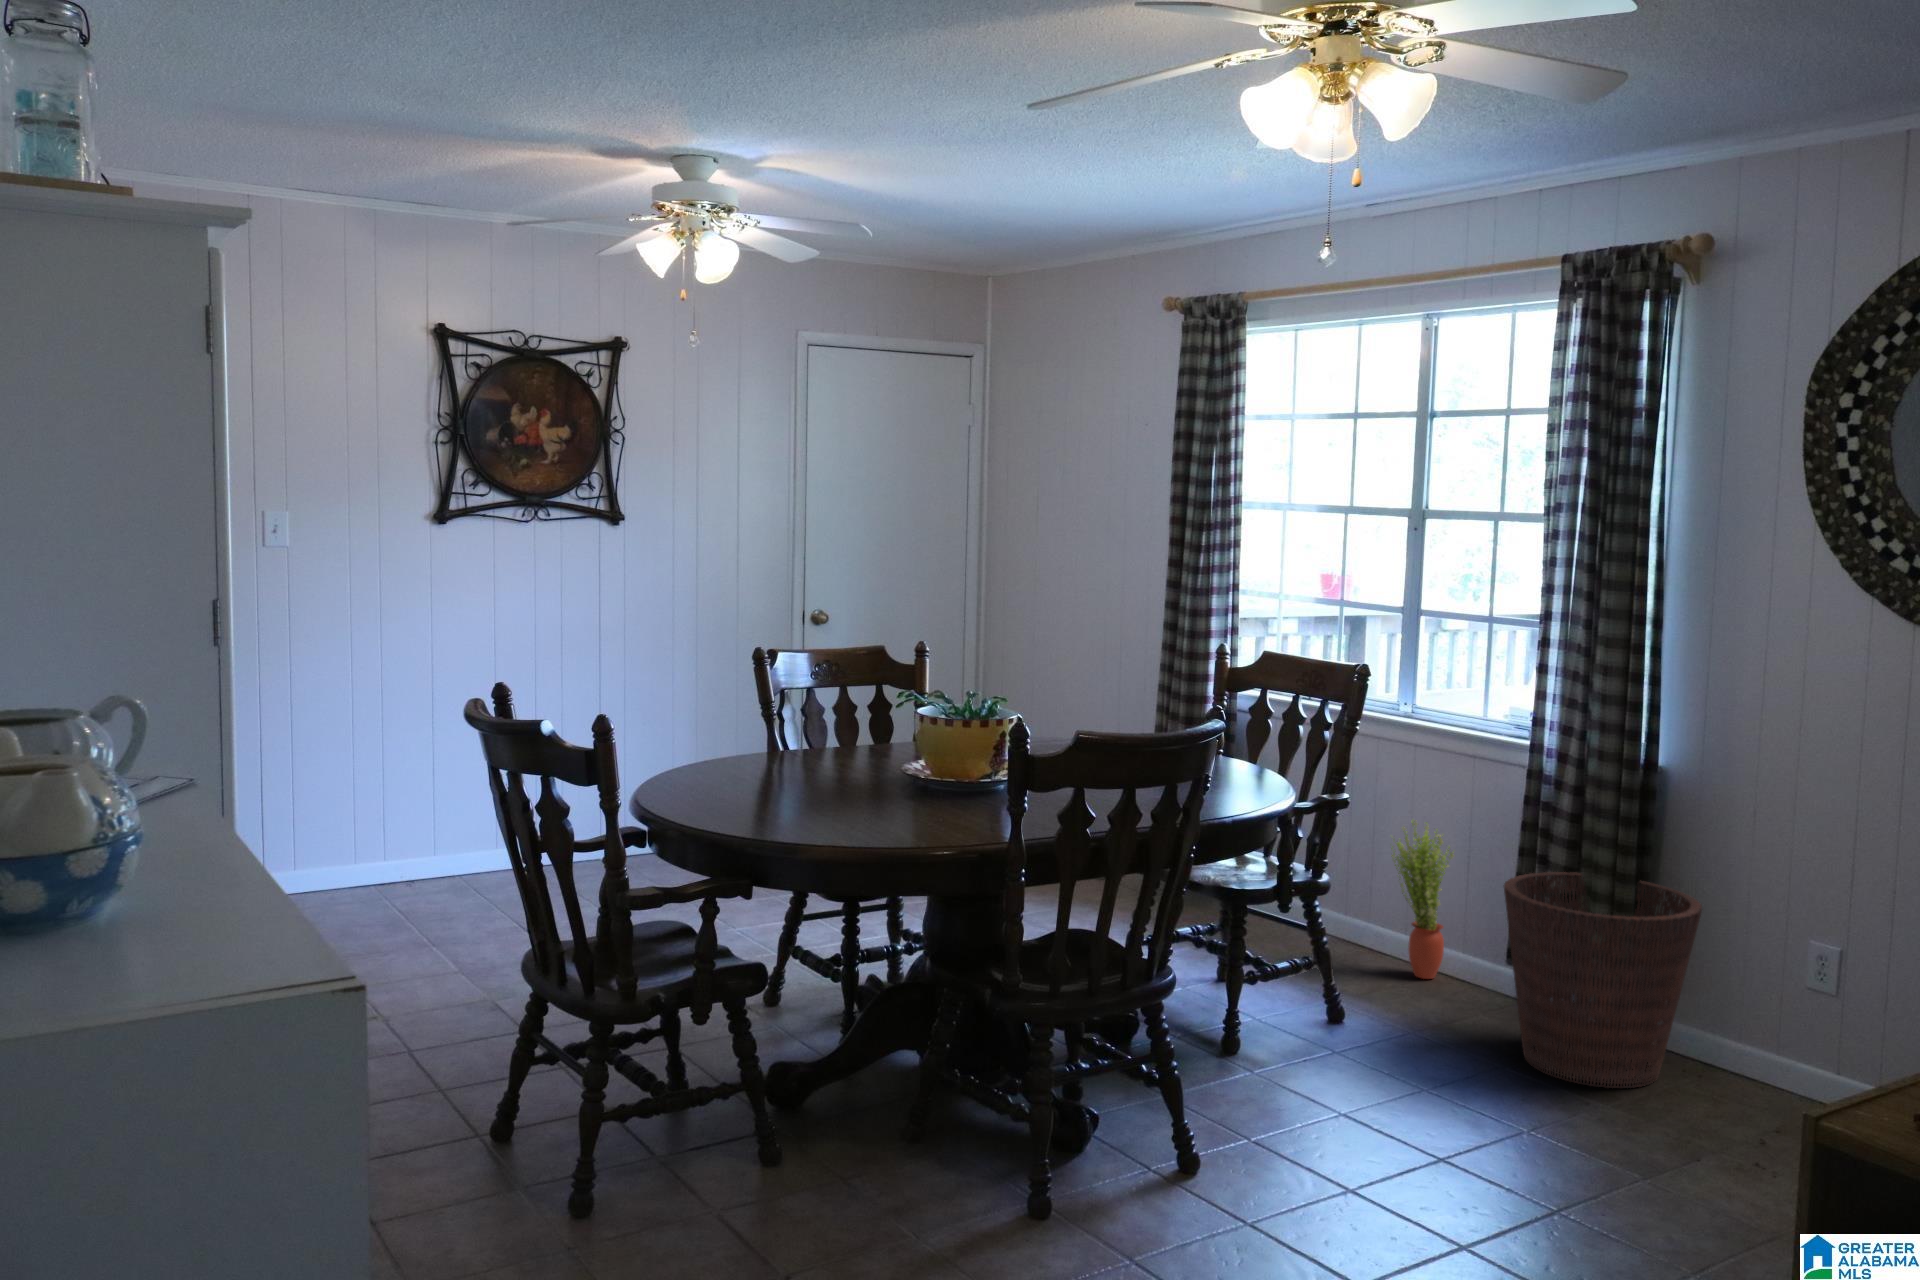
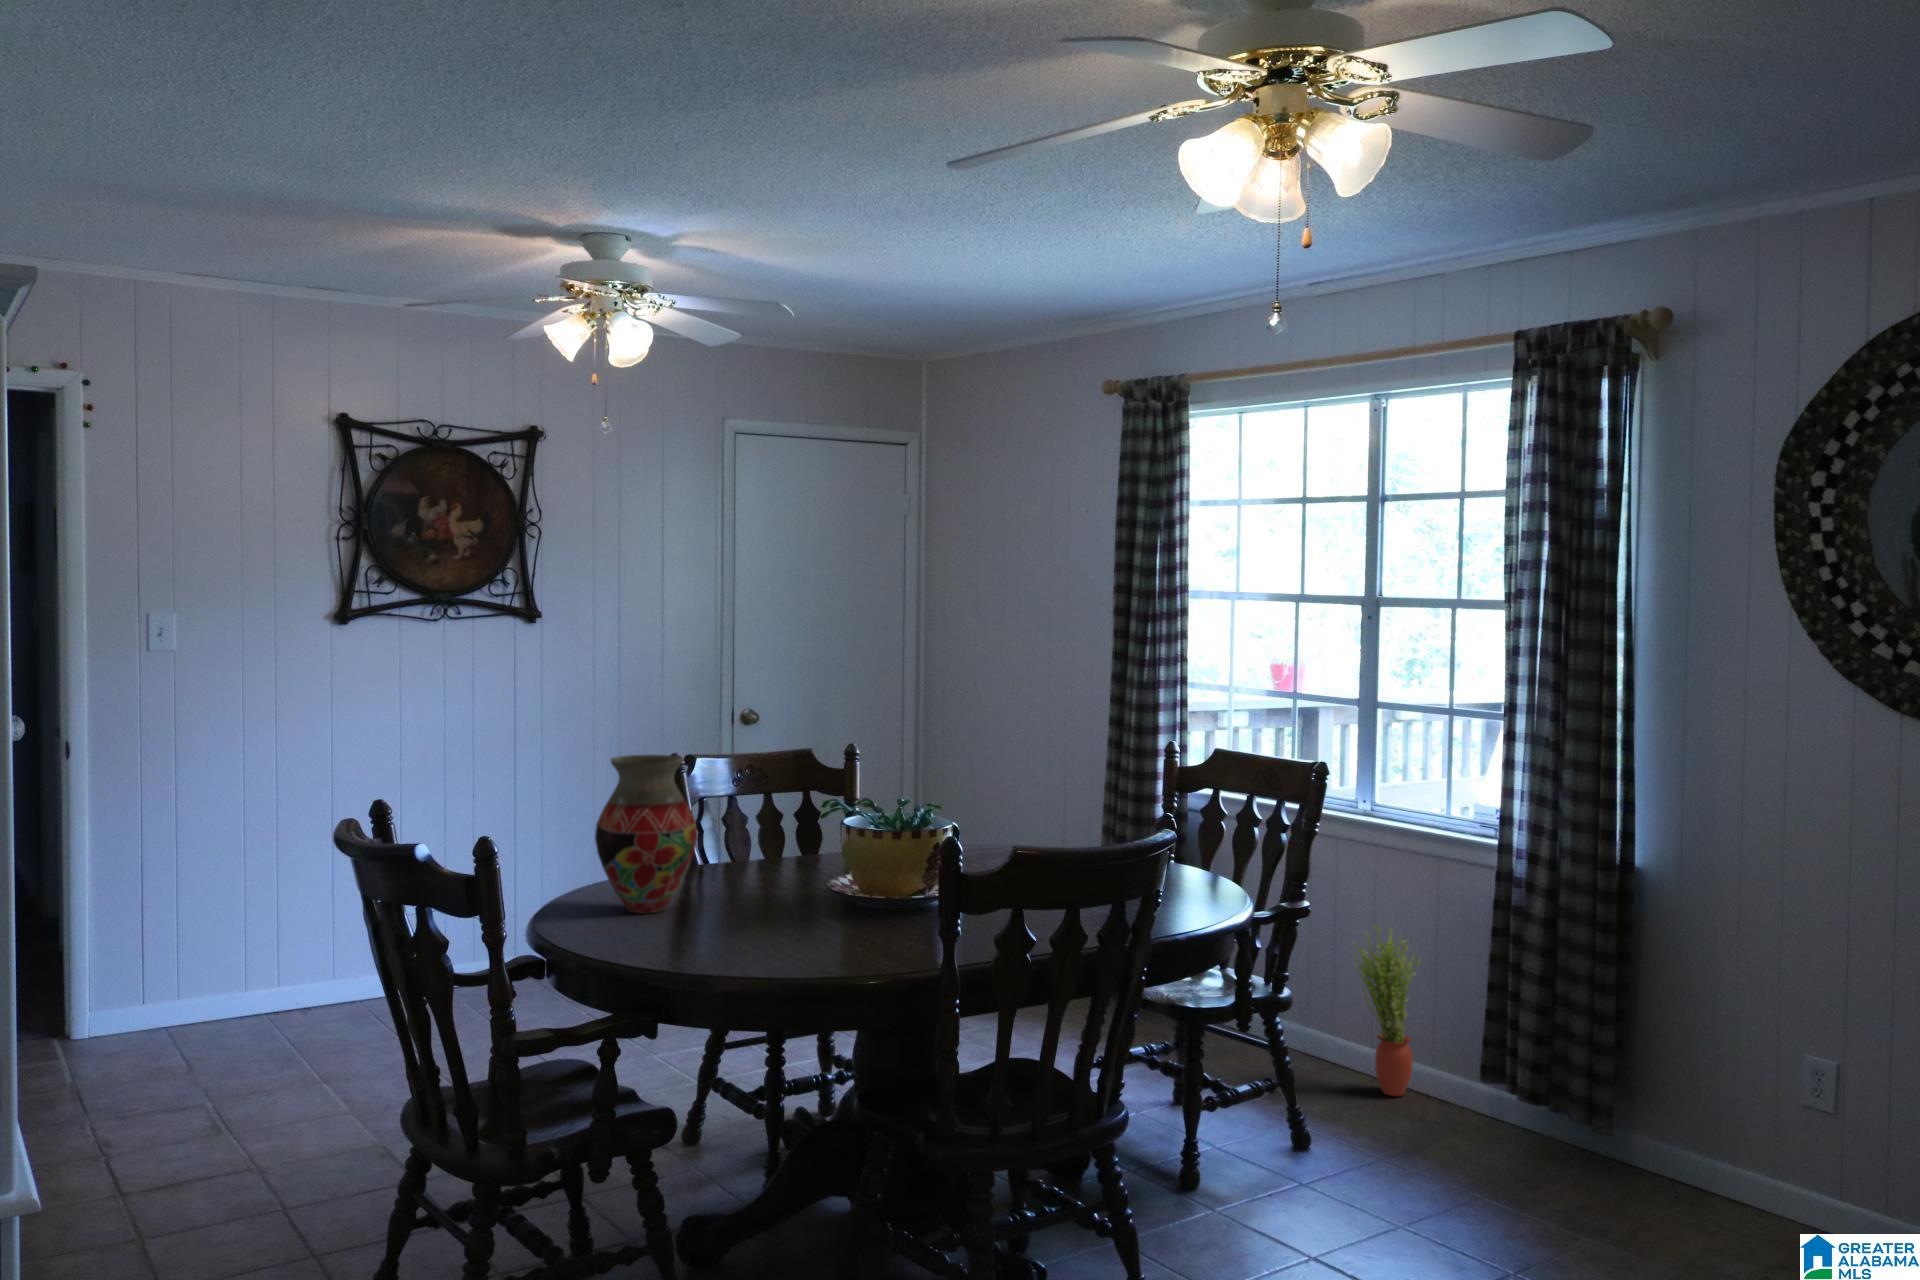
vase: none [694,647,786,790] -> present [595,755,697,913]
basket: present [1504,872,1702,1088] -> none [1477,981,1691,1220]

